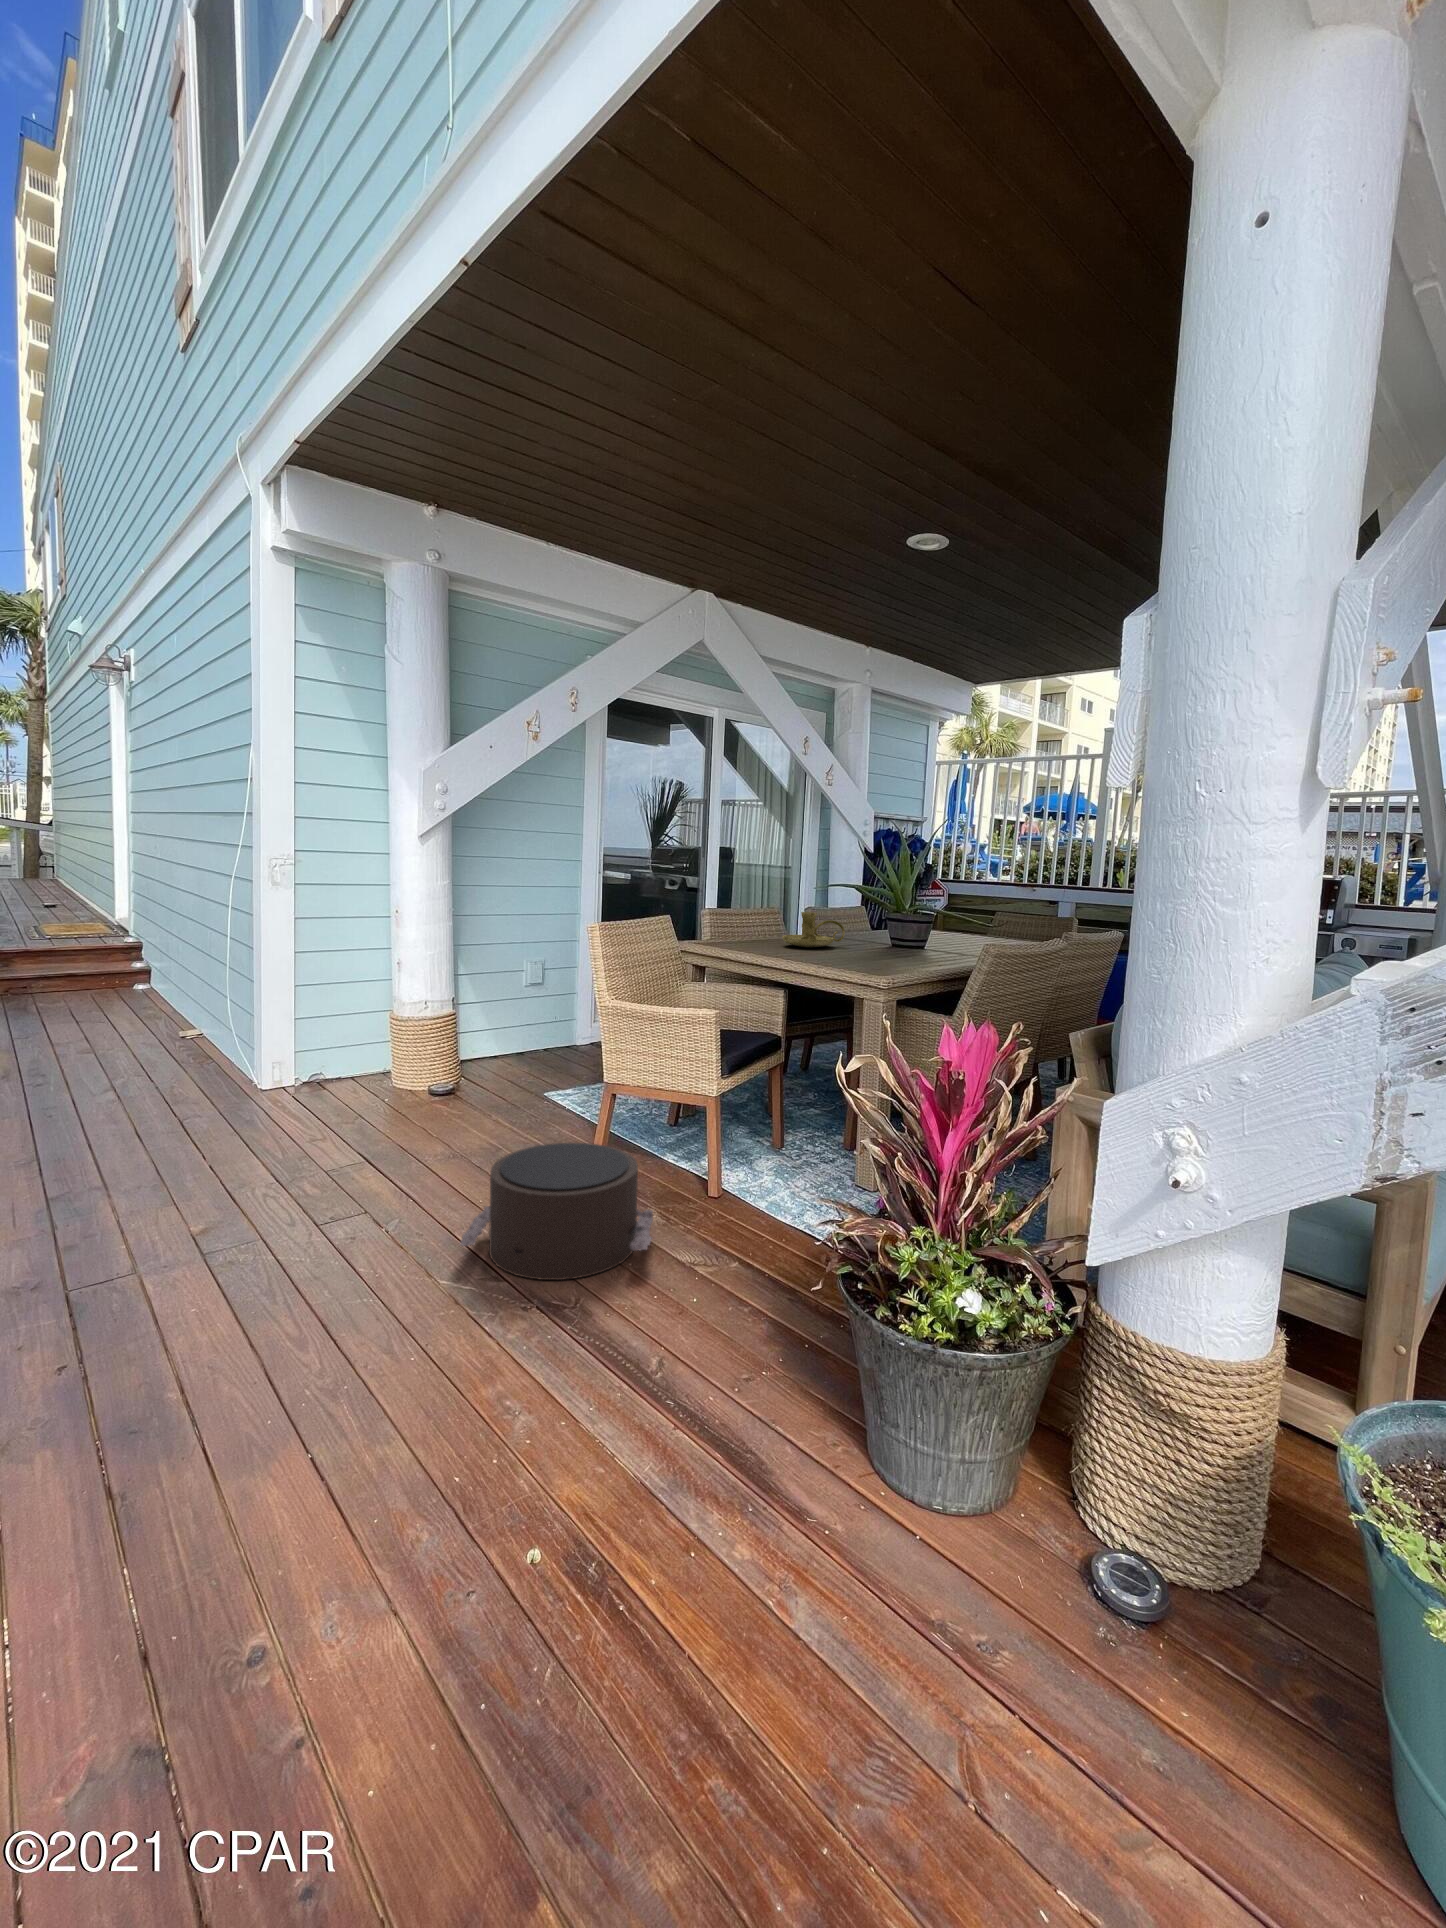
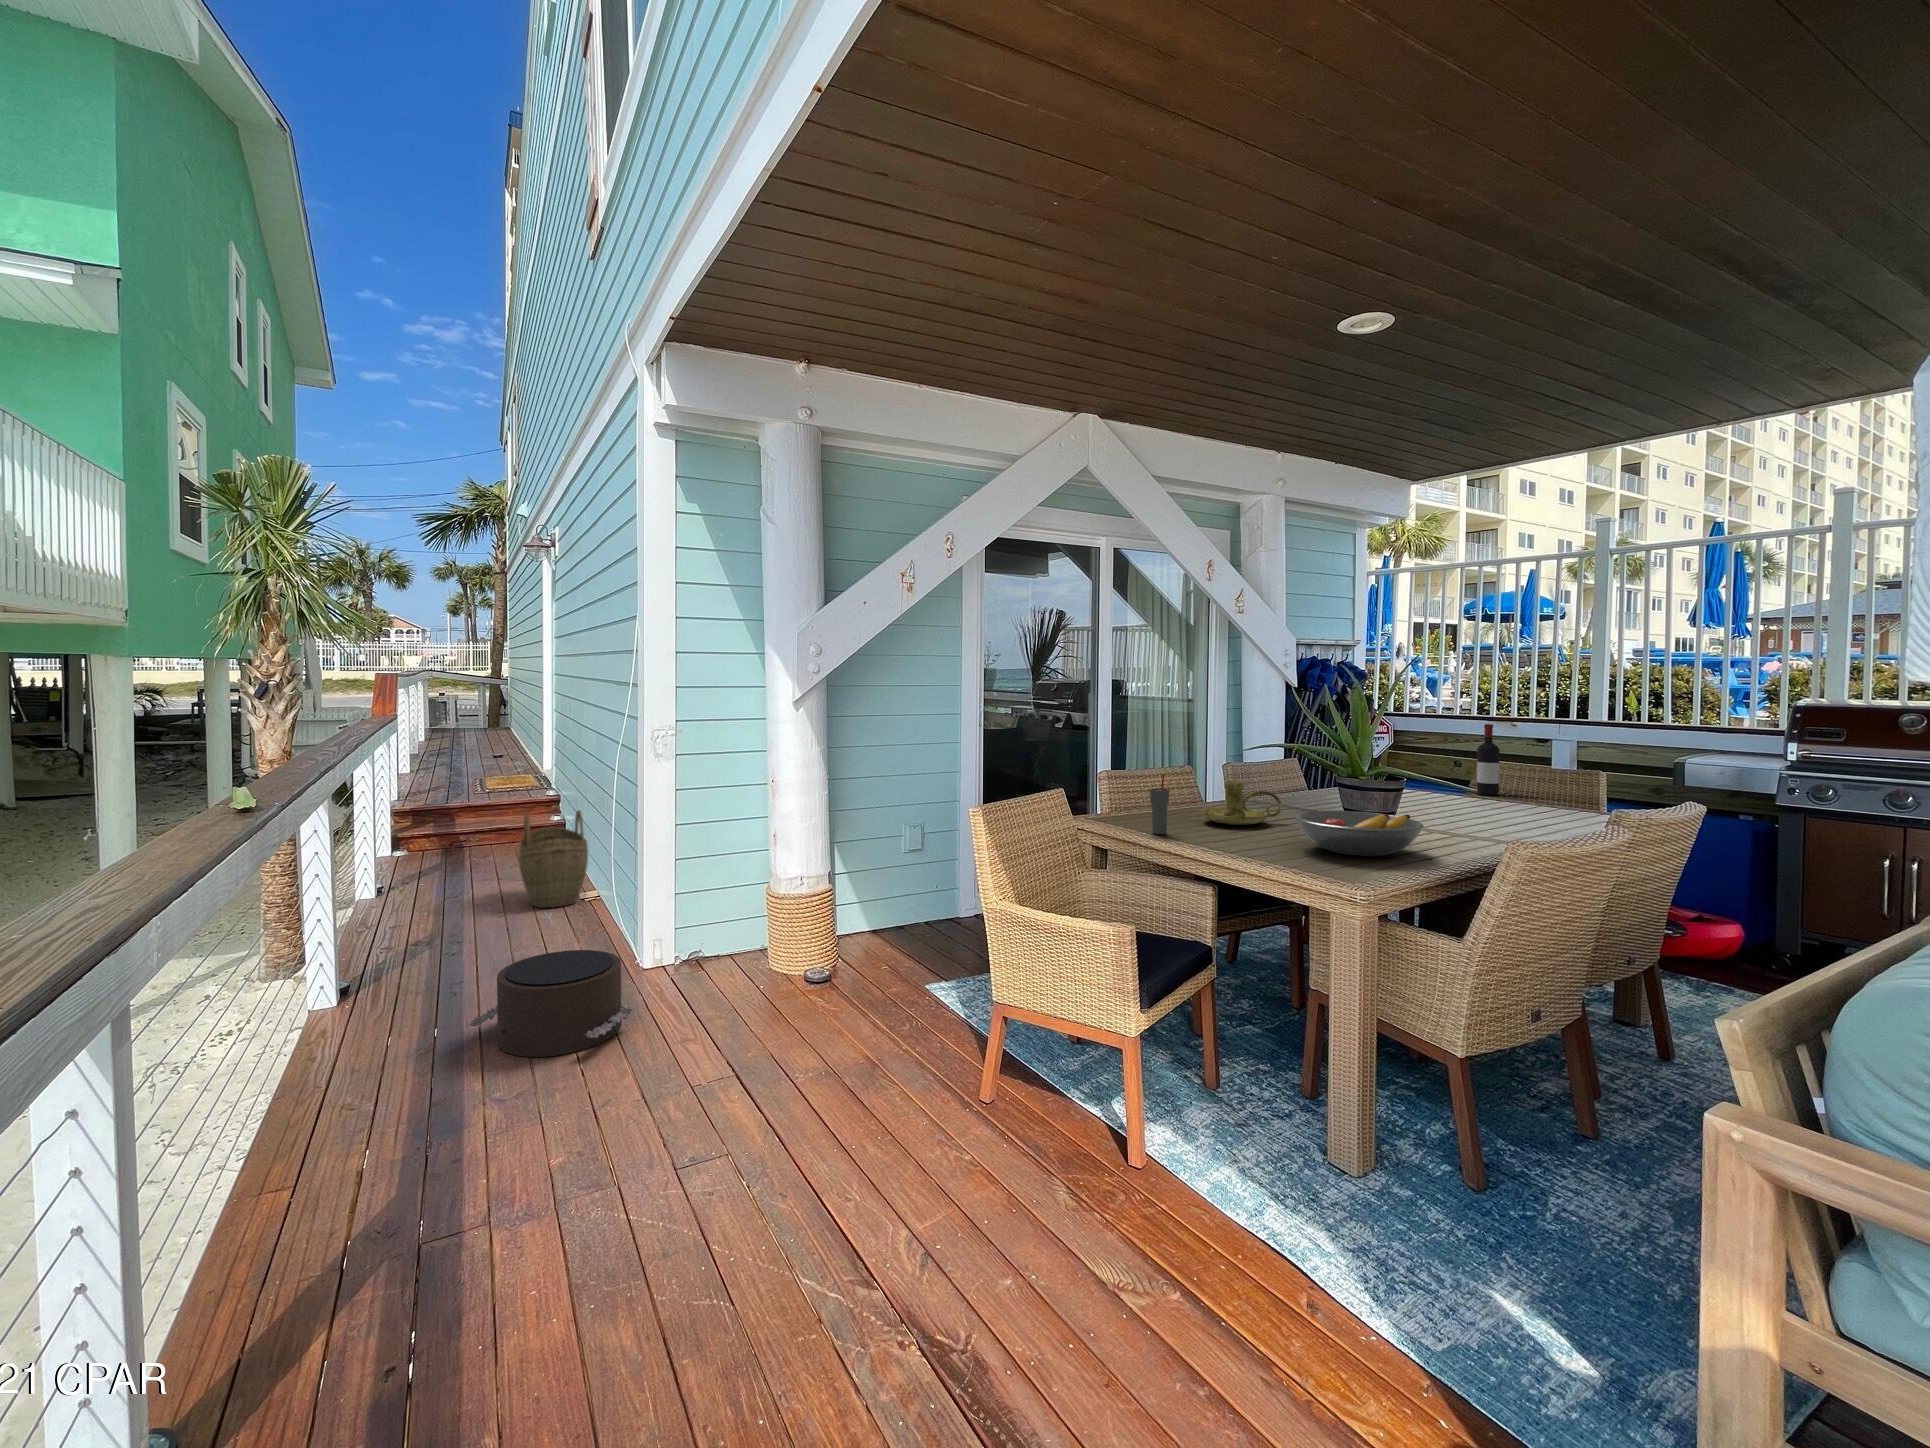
wine bottle: none [996,878,1013,934] -> present [1477,724,1500,795]
cup: none [740,903,756,952] -> present [1150,774,1169,834]
fruit bowl: none [850,930,941,963] -> present [1295,811,1424,856]
woven basket: none [113,946,193,1043] -> present [519,810,588,908]
pouf: present [460,1143,653,1280] -> present [469,950,634,1057]

